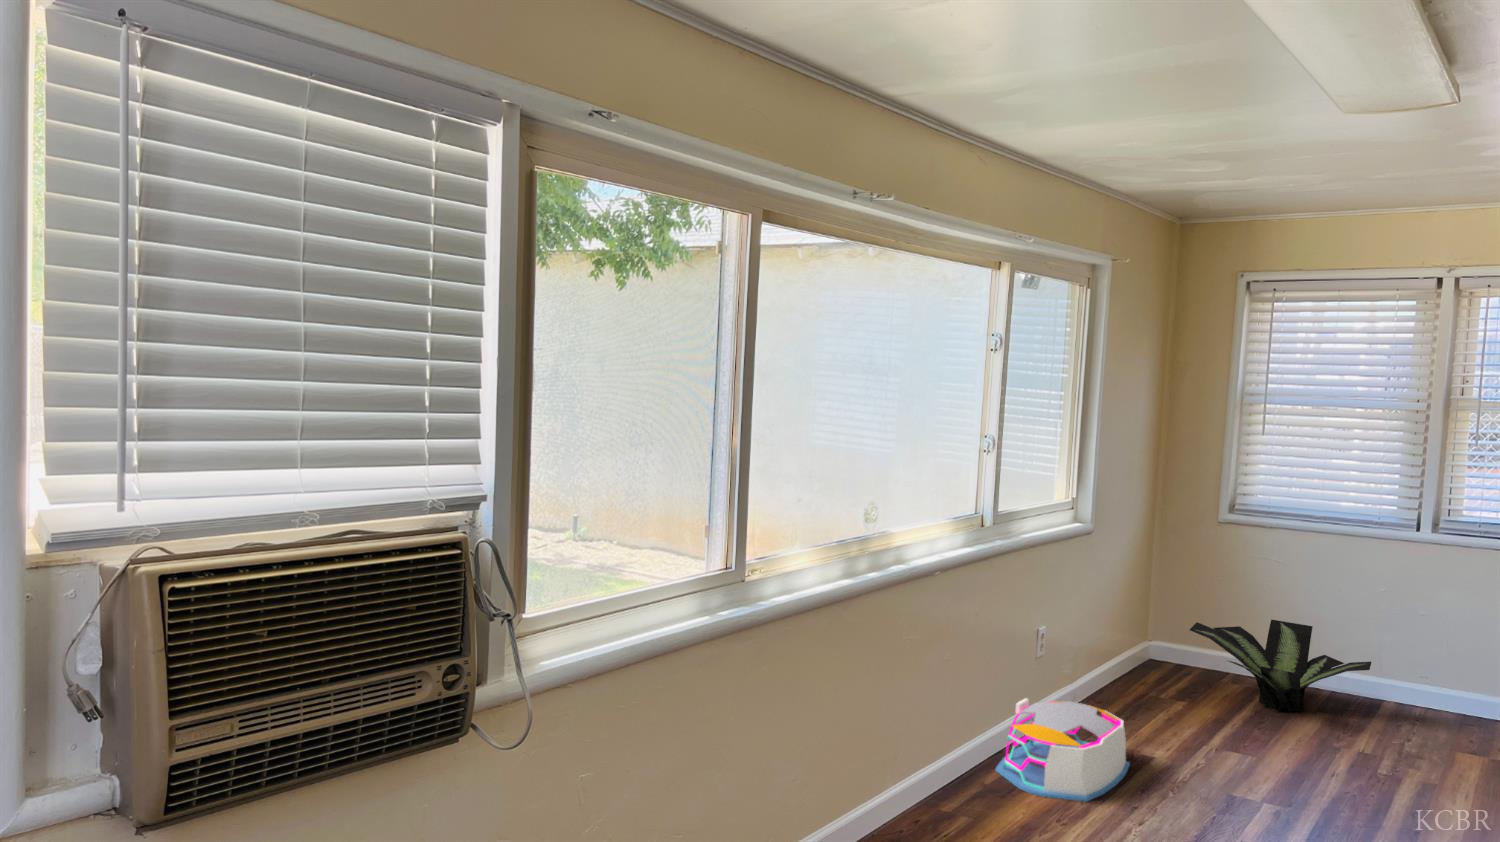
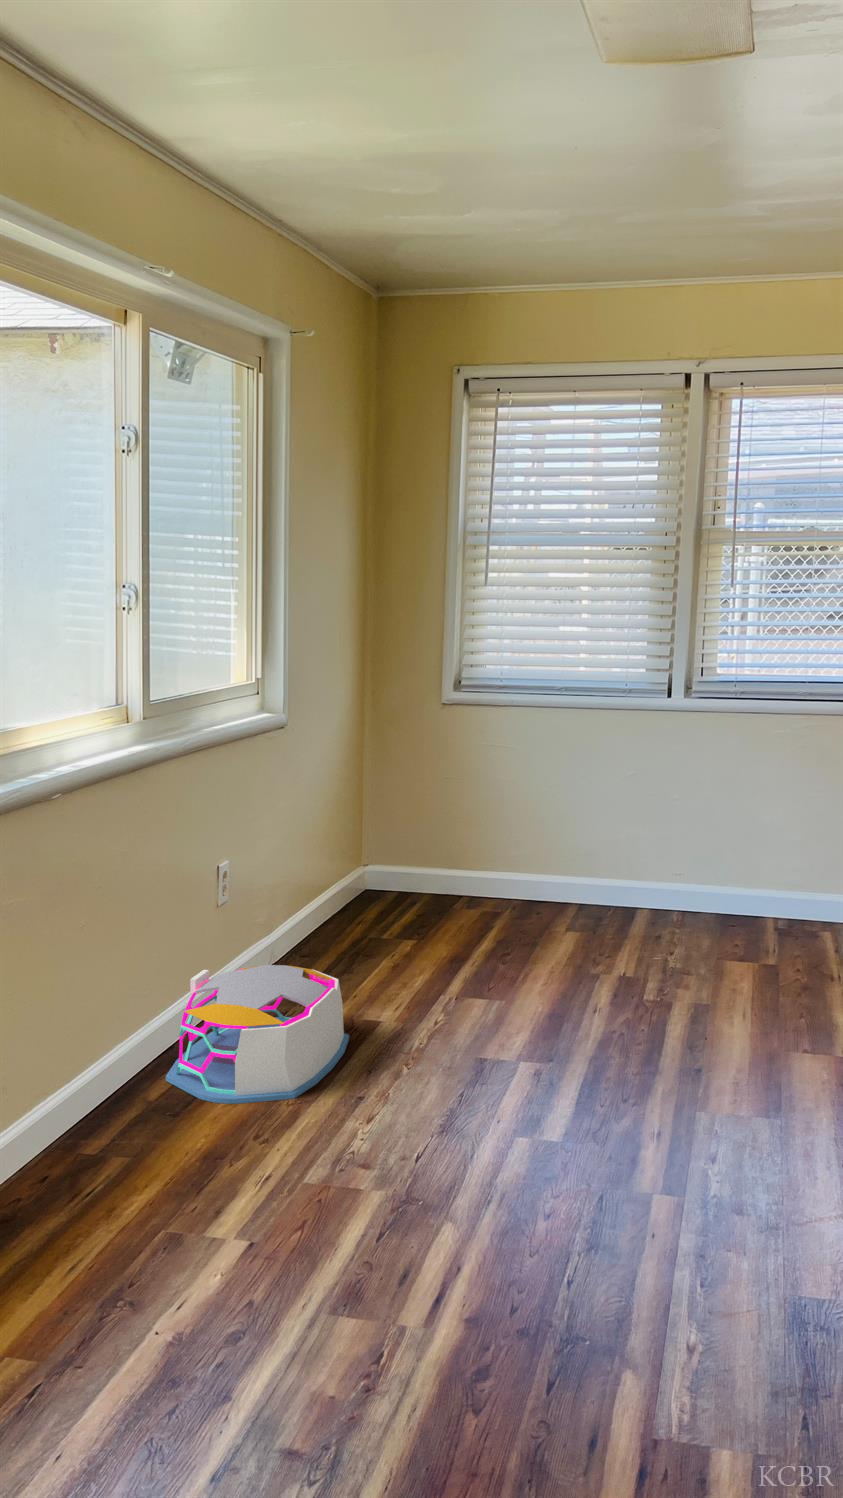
potted plant: present [1190,620,1371,712] -> none [417,825,625,941]

